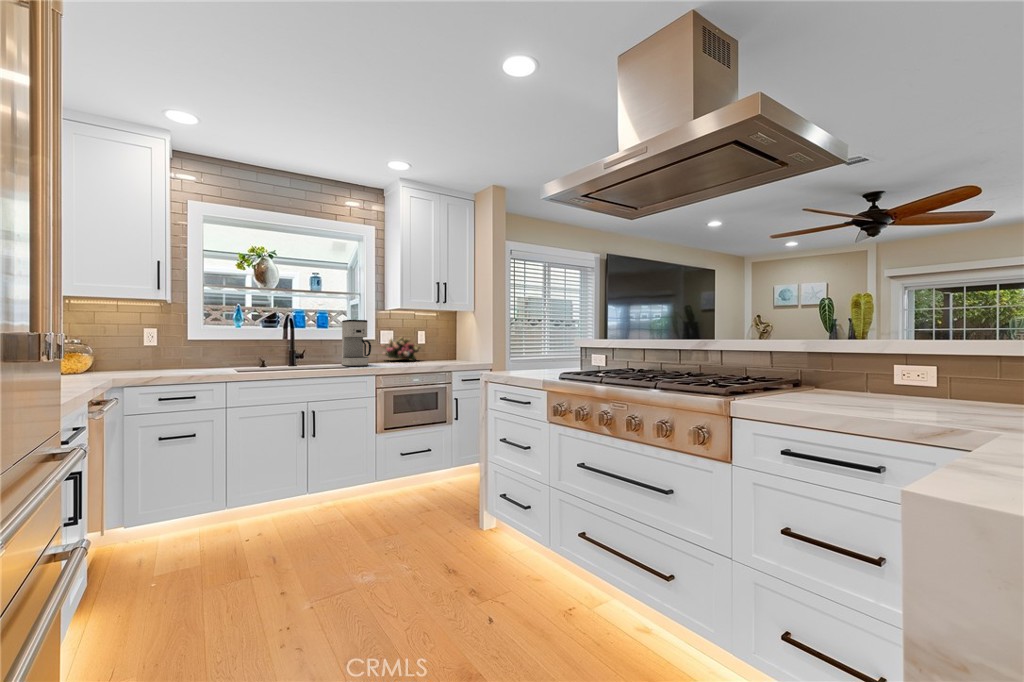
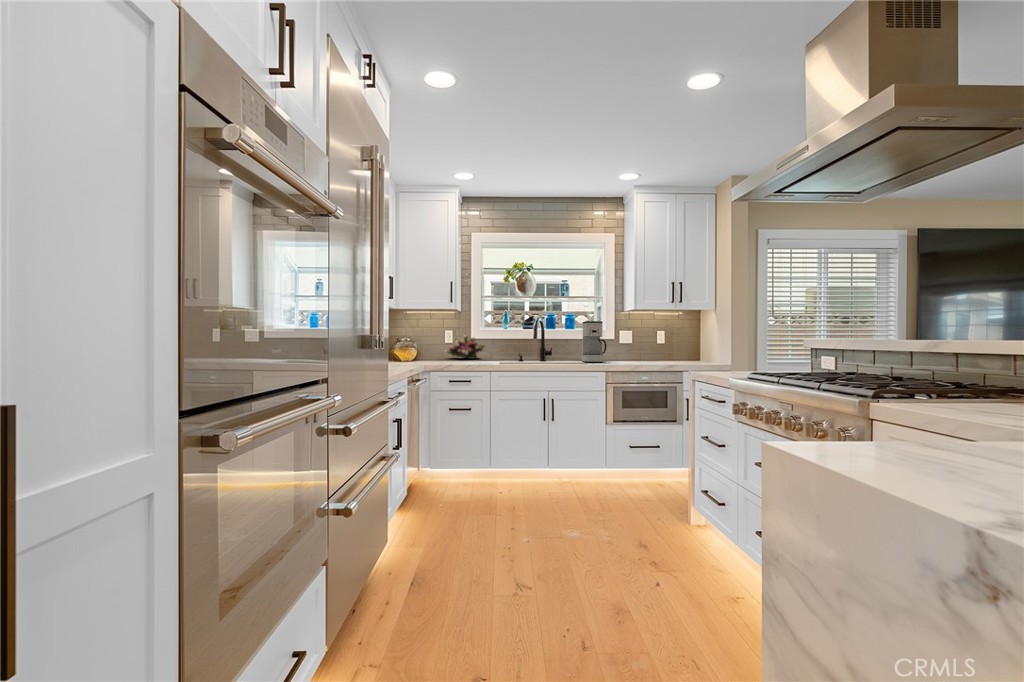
flower arrangement: present [381,337,420,361] -> present [445,336,484,359]

